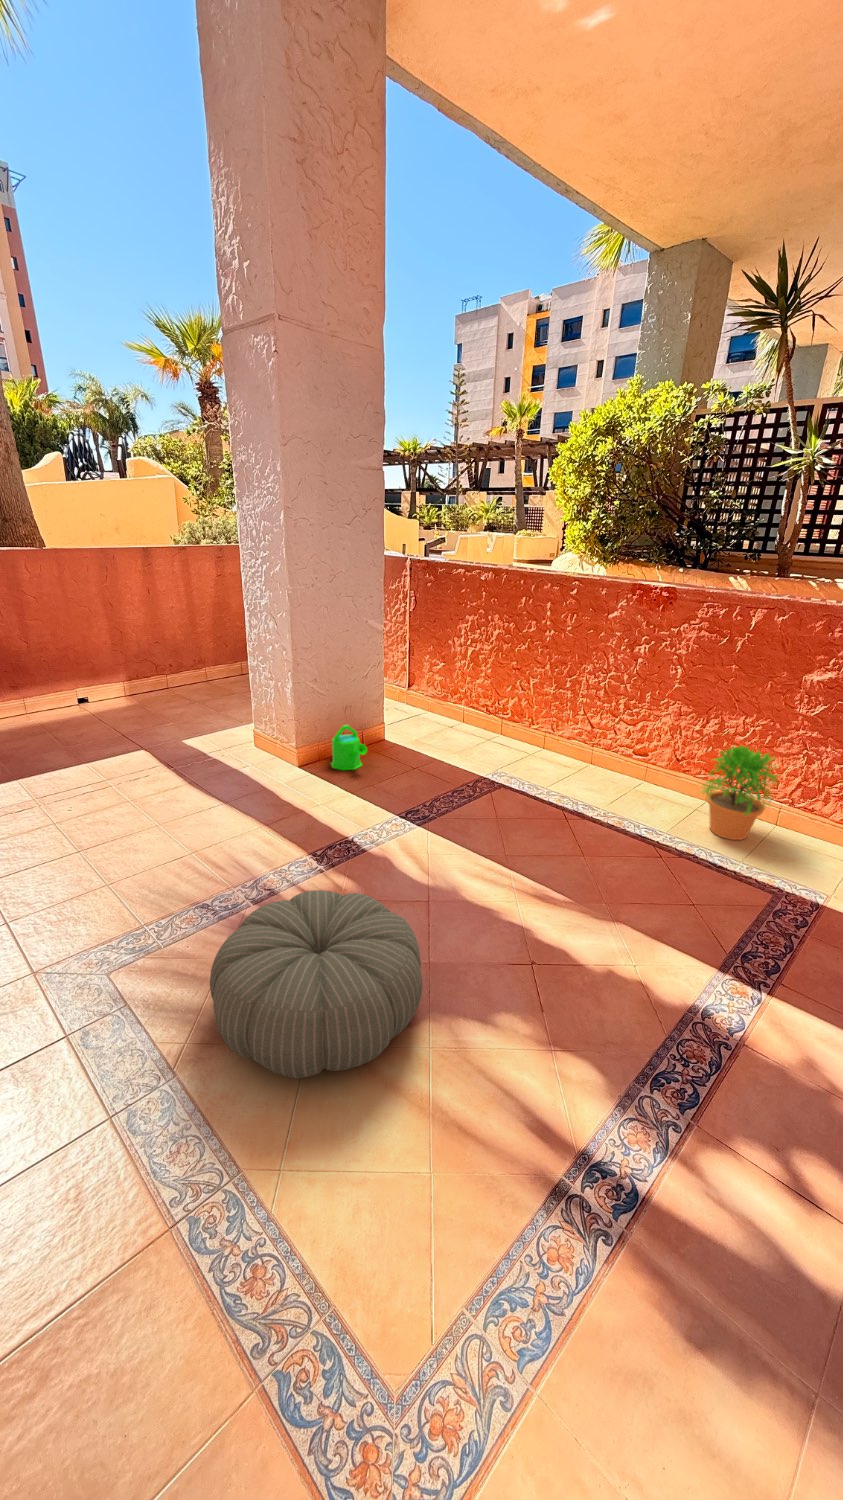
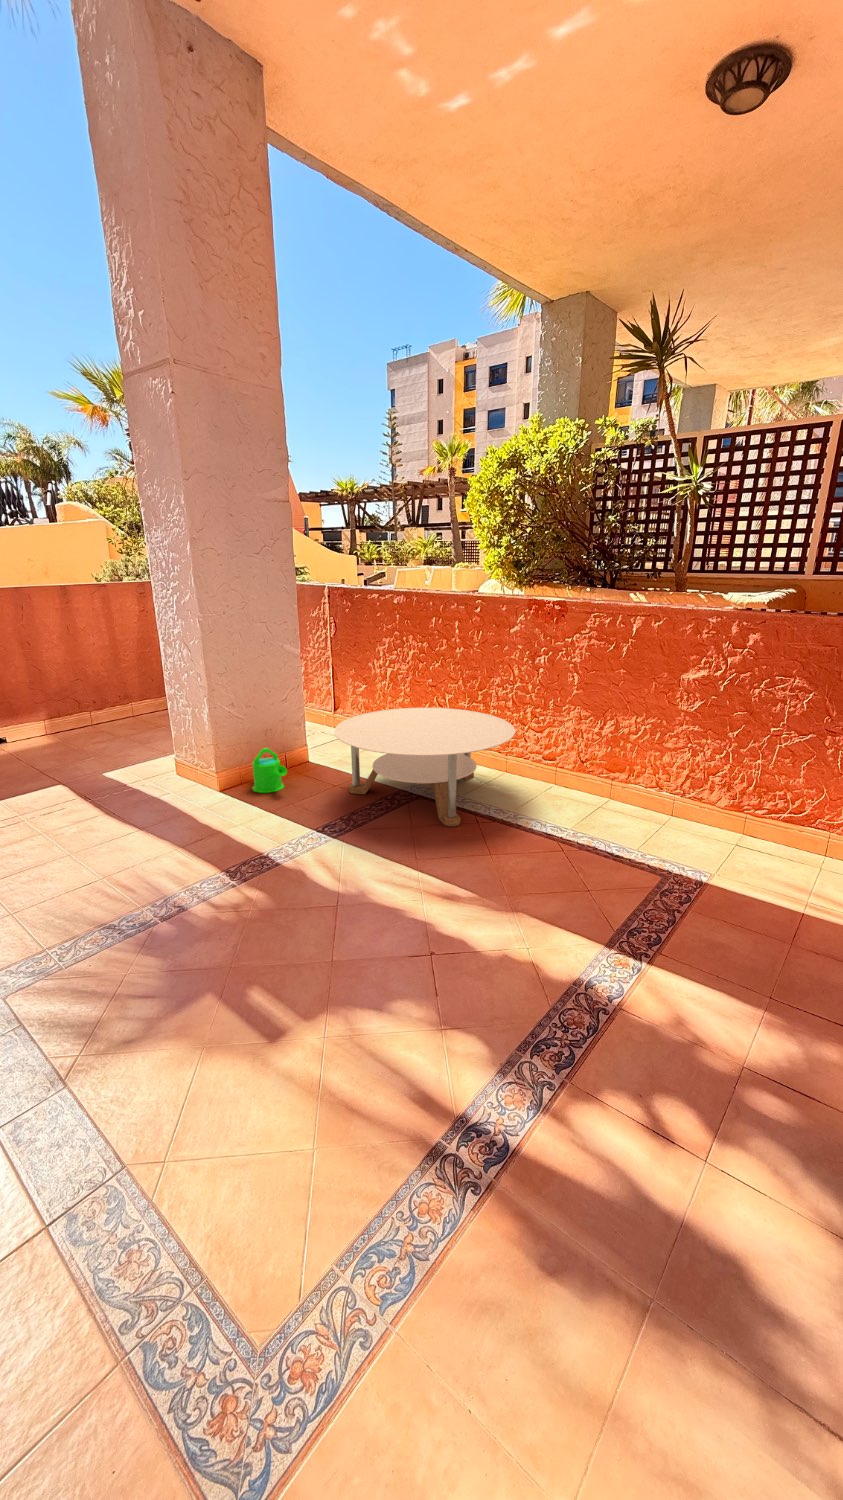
round table: none [419,690,608,819] -> present [334,708,515,826]
potted plant: present [702,745,777,840] -> none [601,742,675,833]
pouf: present [210,890,422,1078] -> none [102,898,318,1076]

